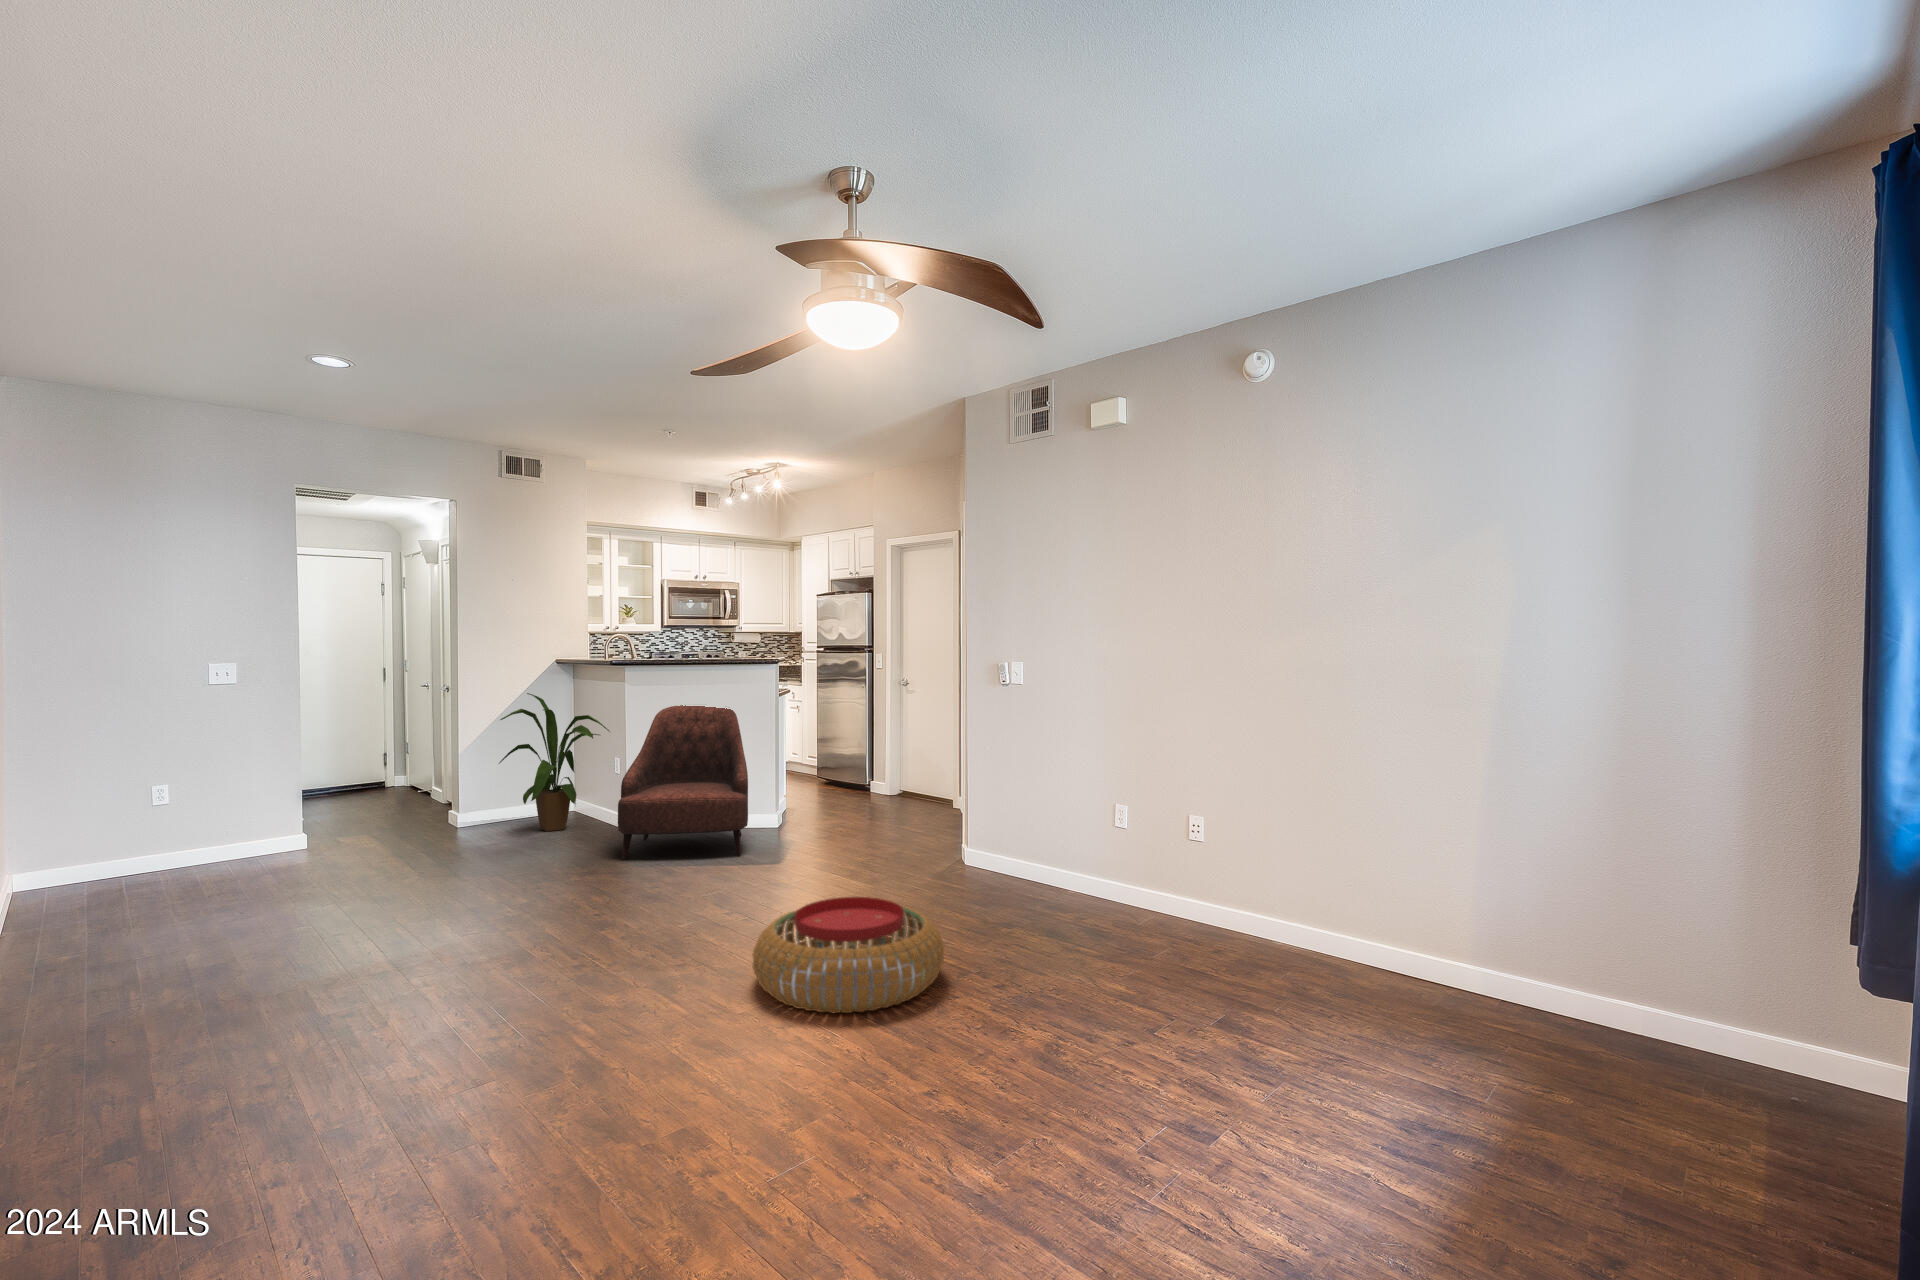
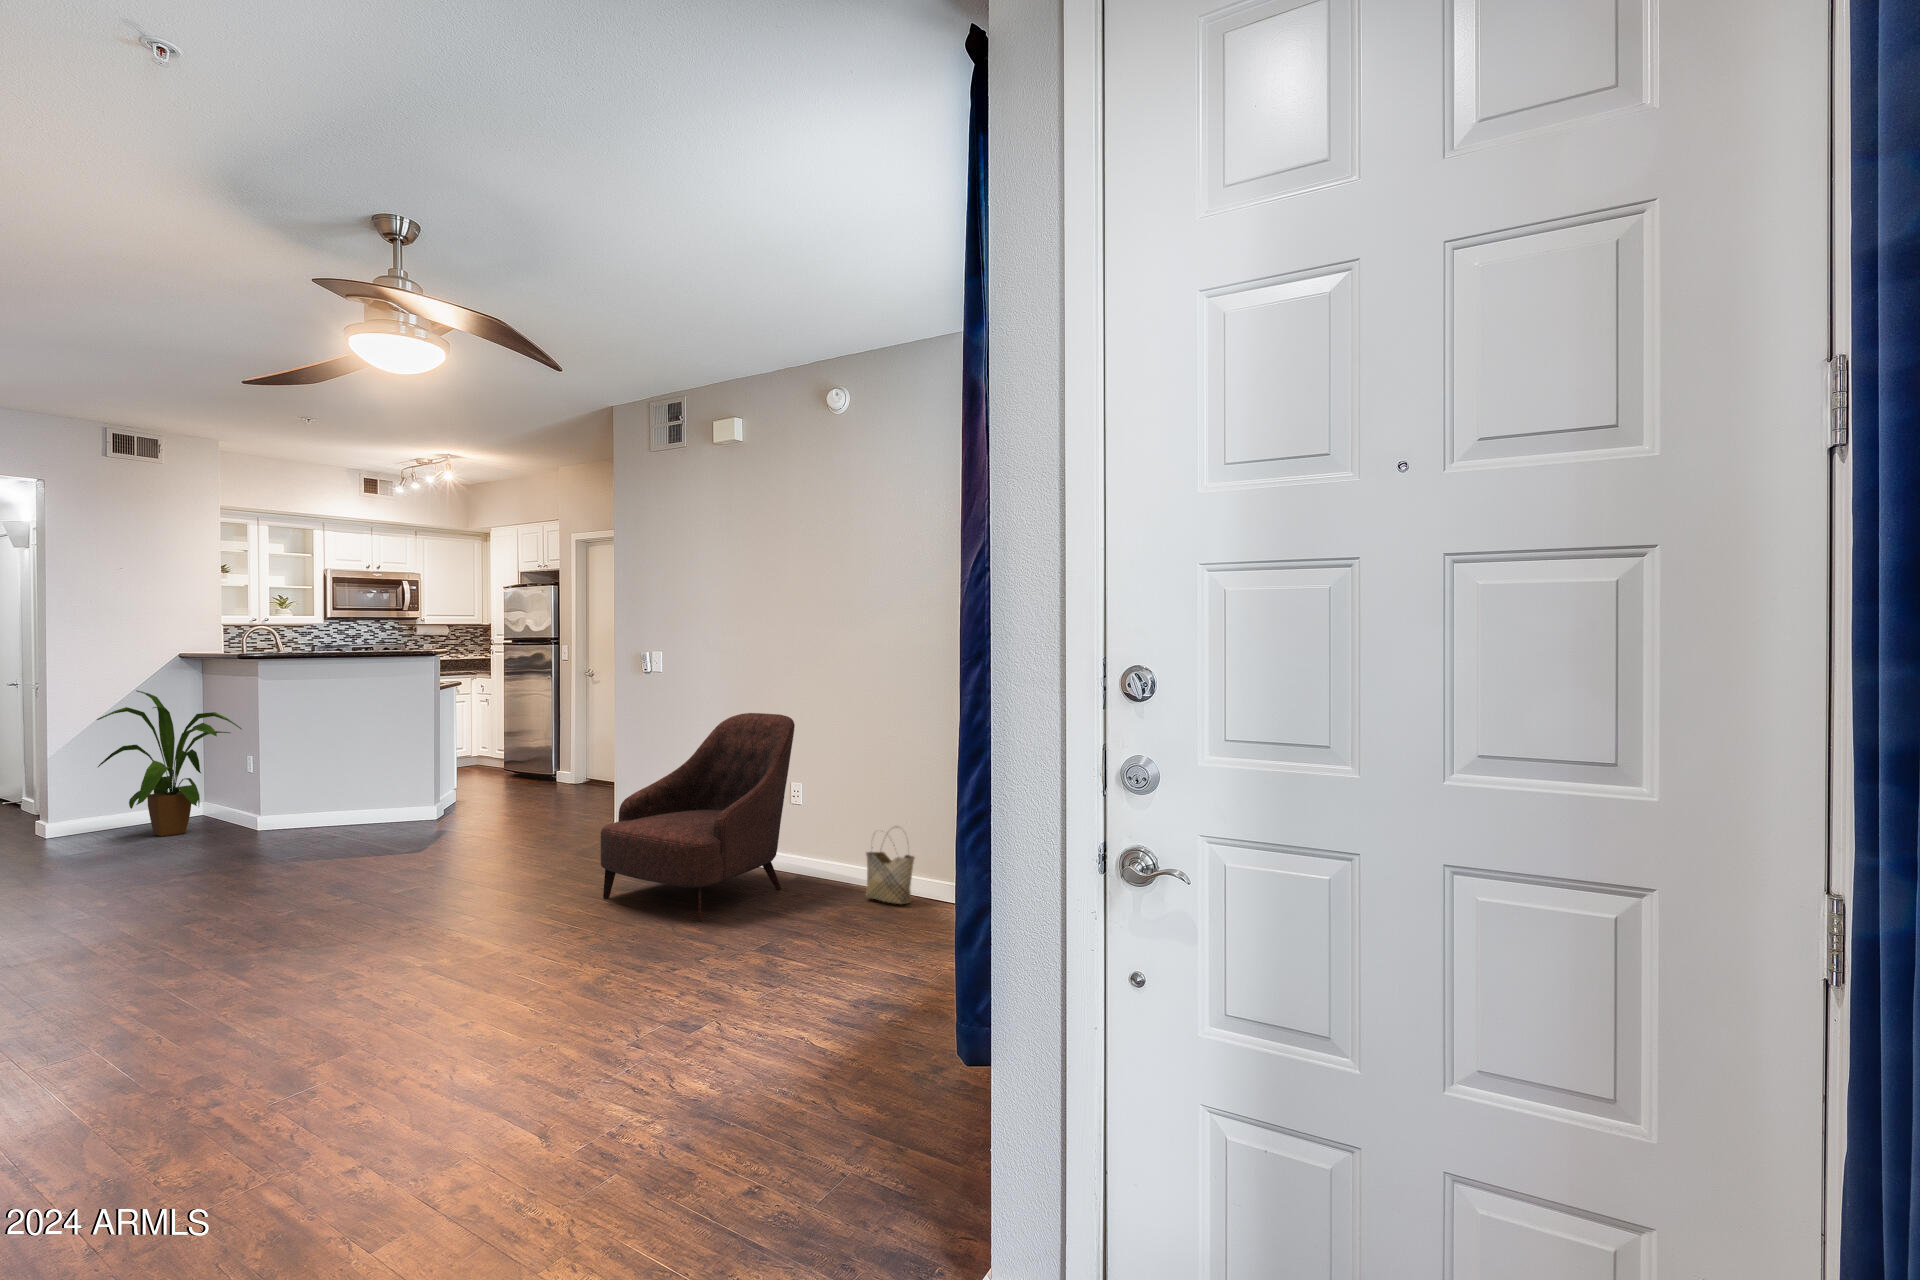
armchair: present [618,705,748,860] -> present [601,713,795,922]
woven basket: none [1302,879,1373,978] -> present [865,845,914,904]
pouf: present [753,897,944,1013] -> none [330,869,535,973]

